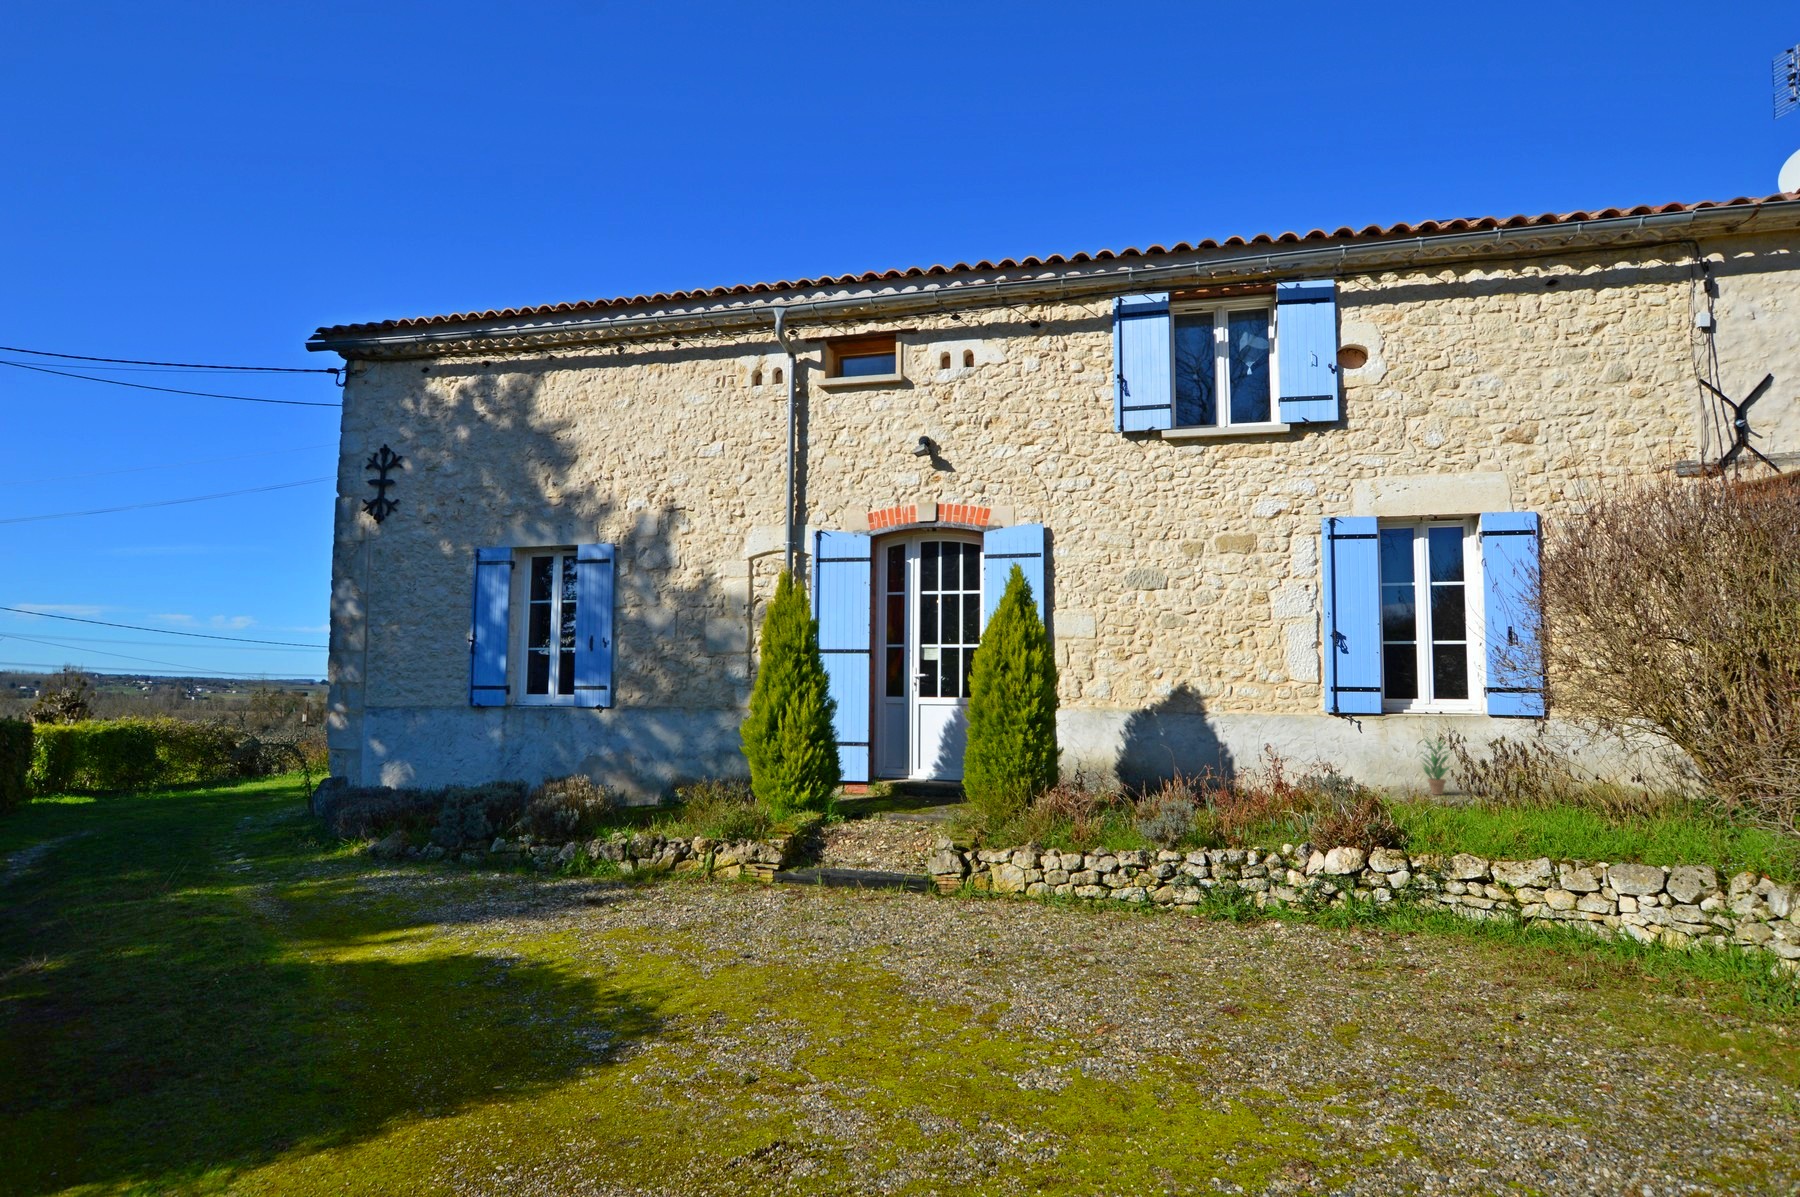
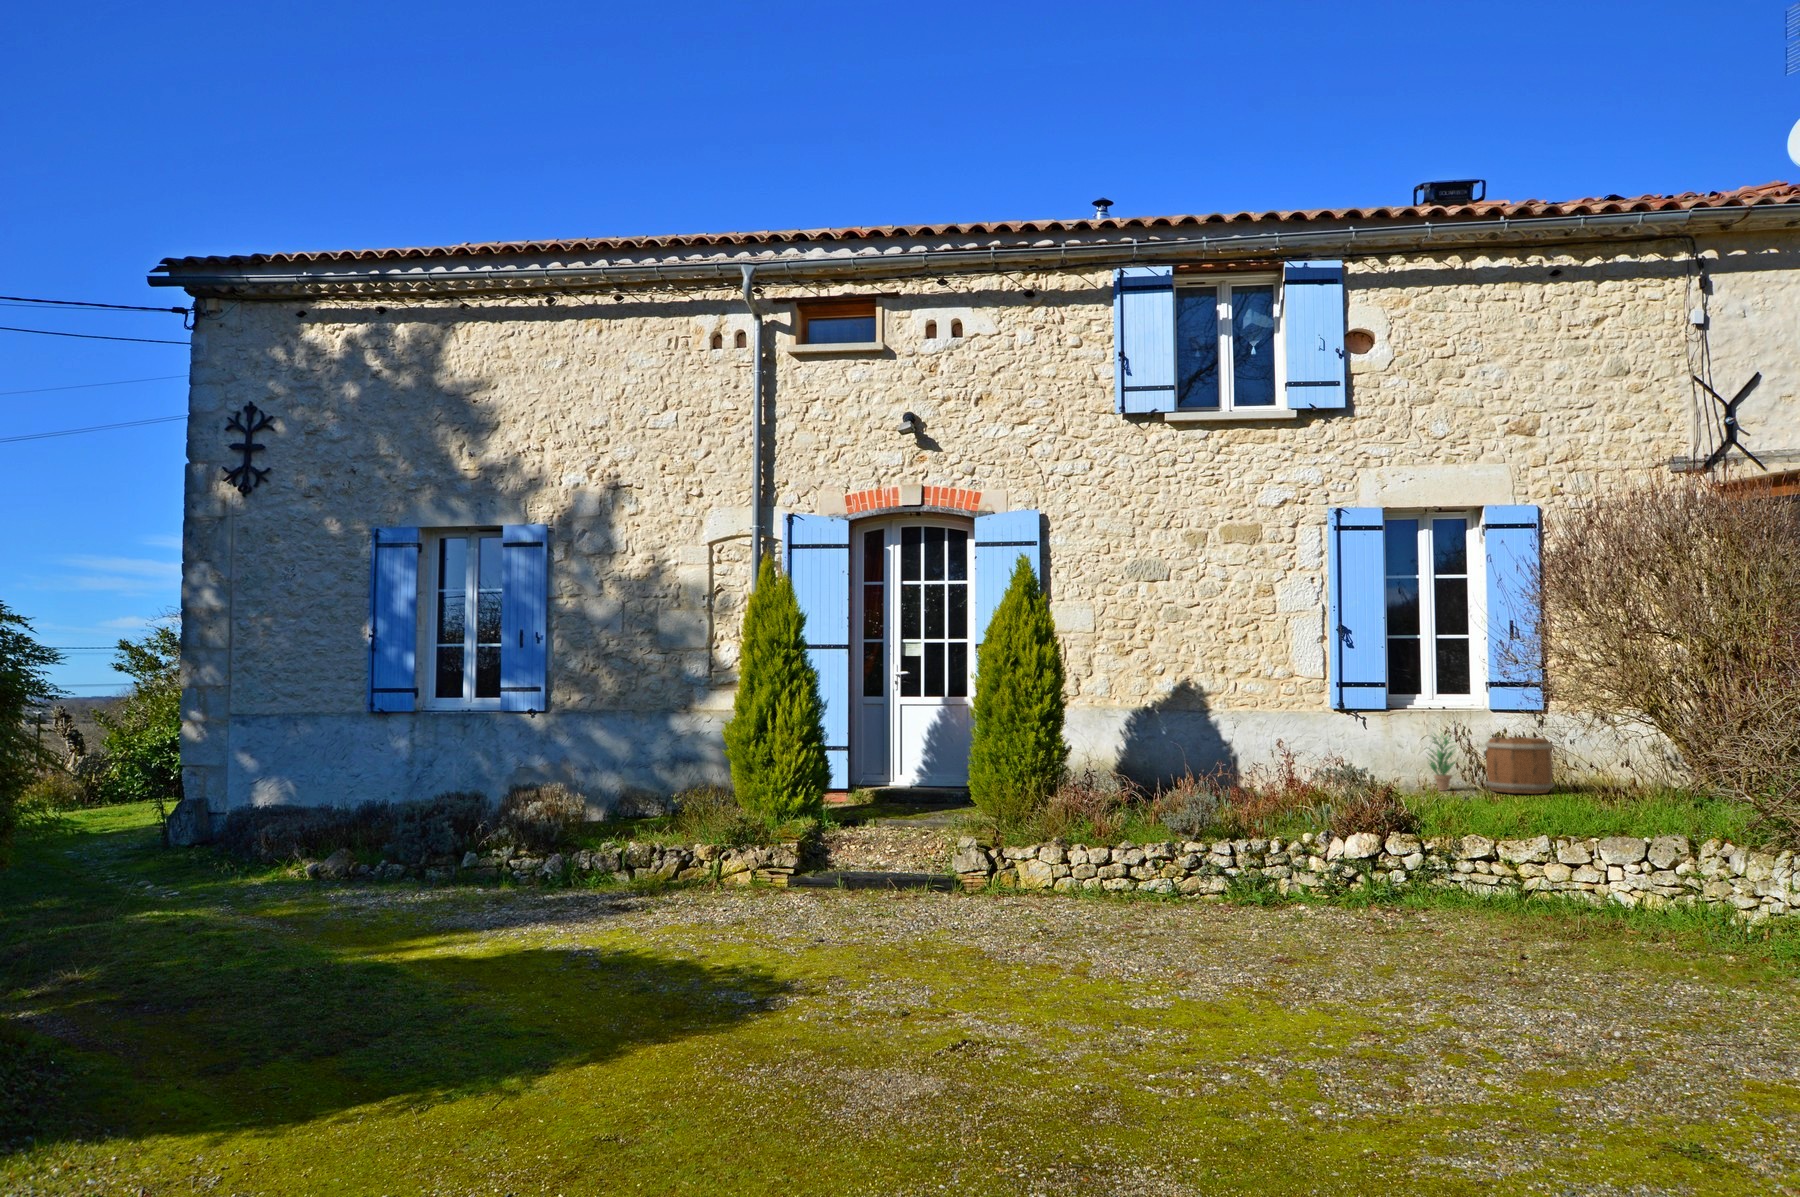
bucket: none [1480,743,1556,802] -> present [1485,737,1554,794]

